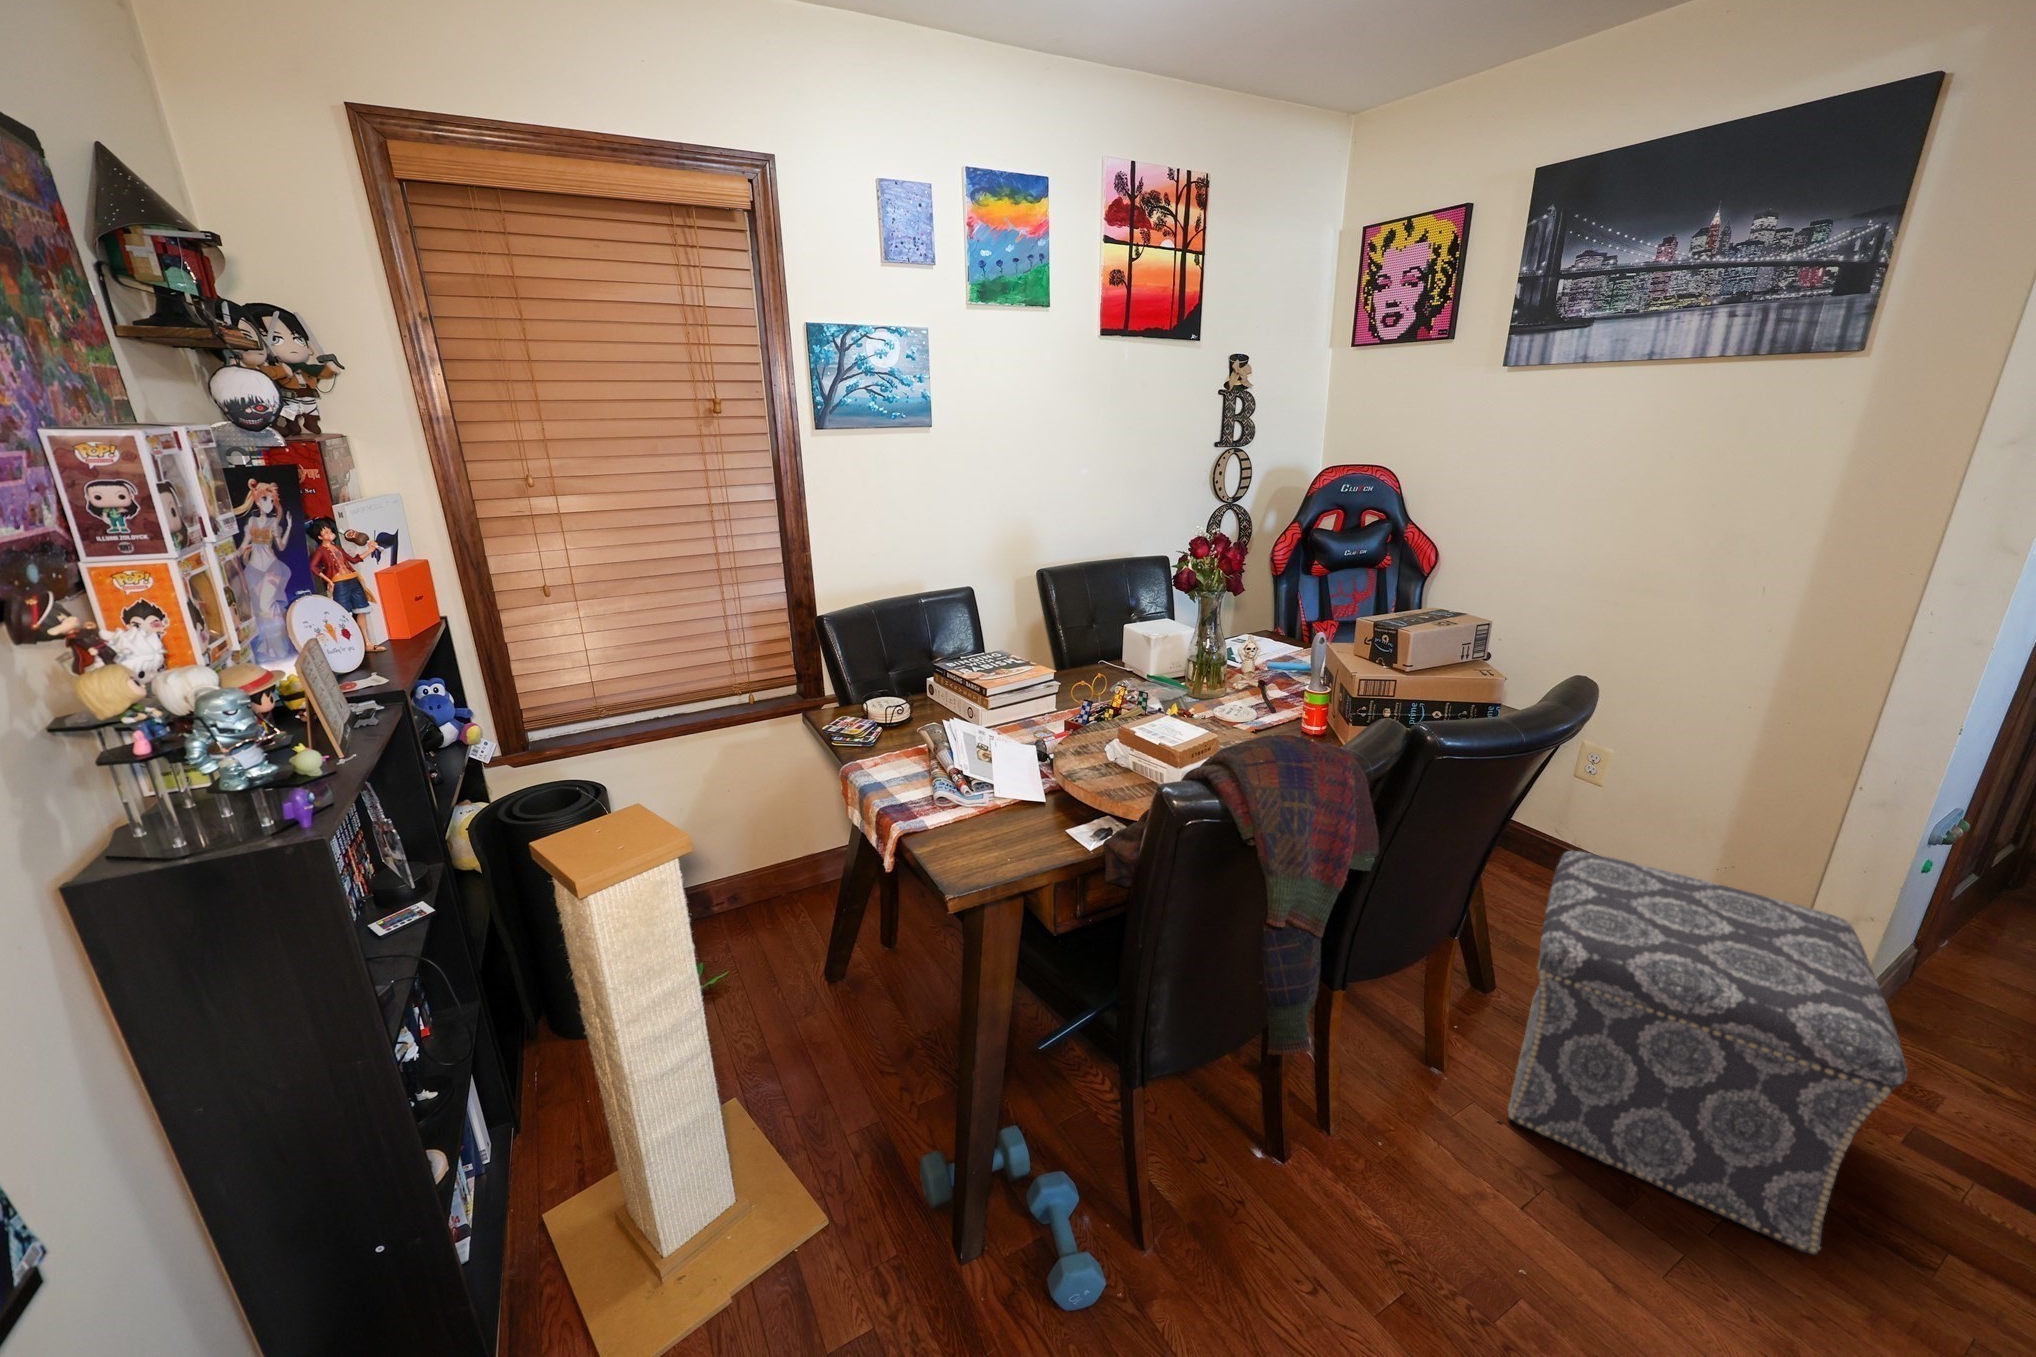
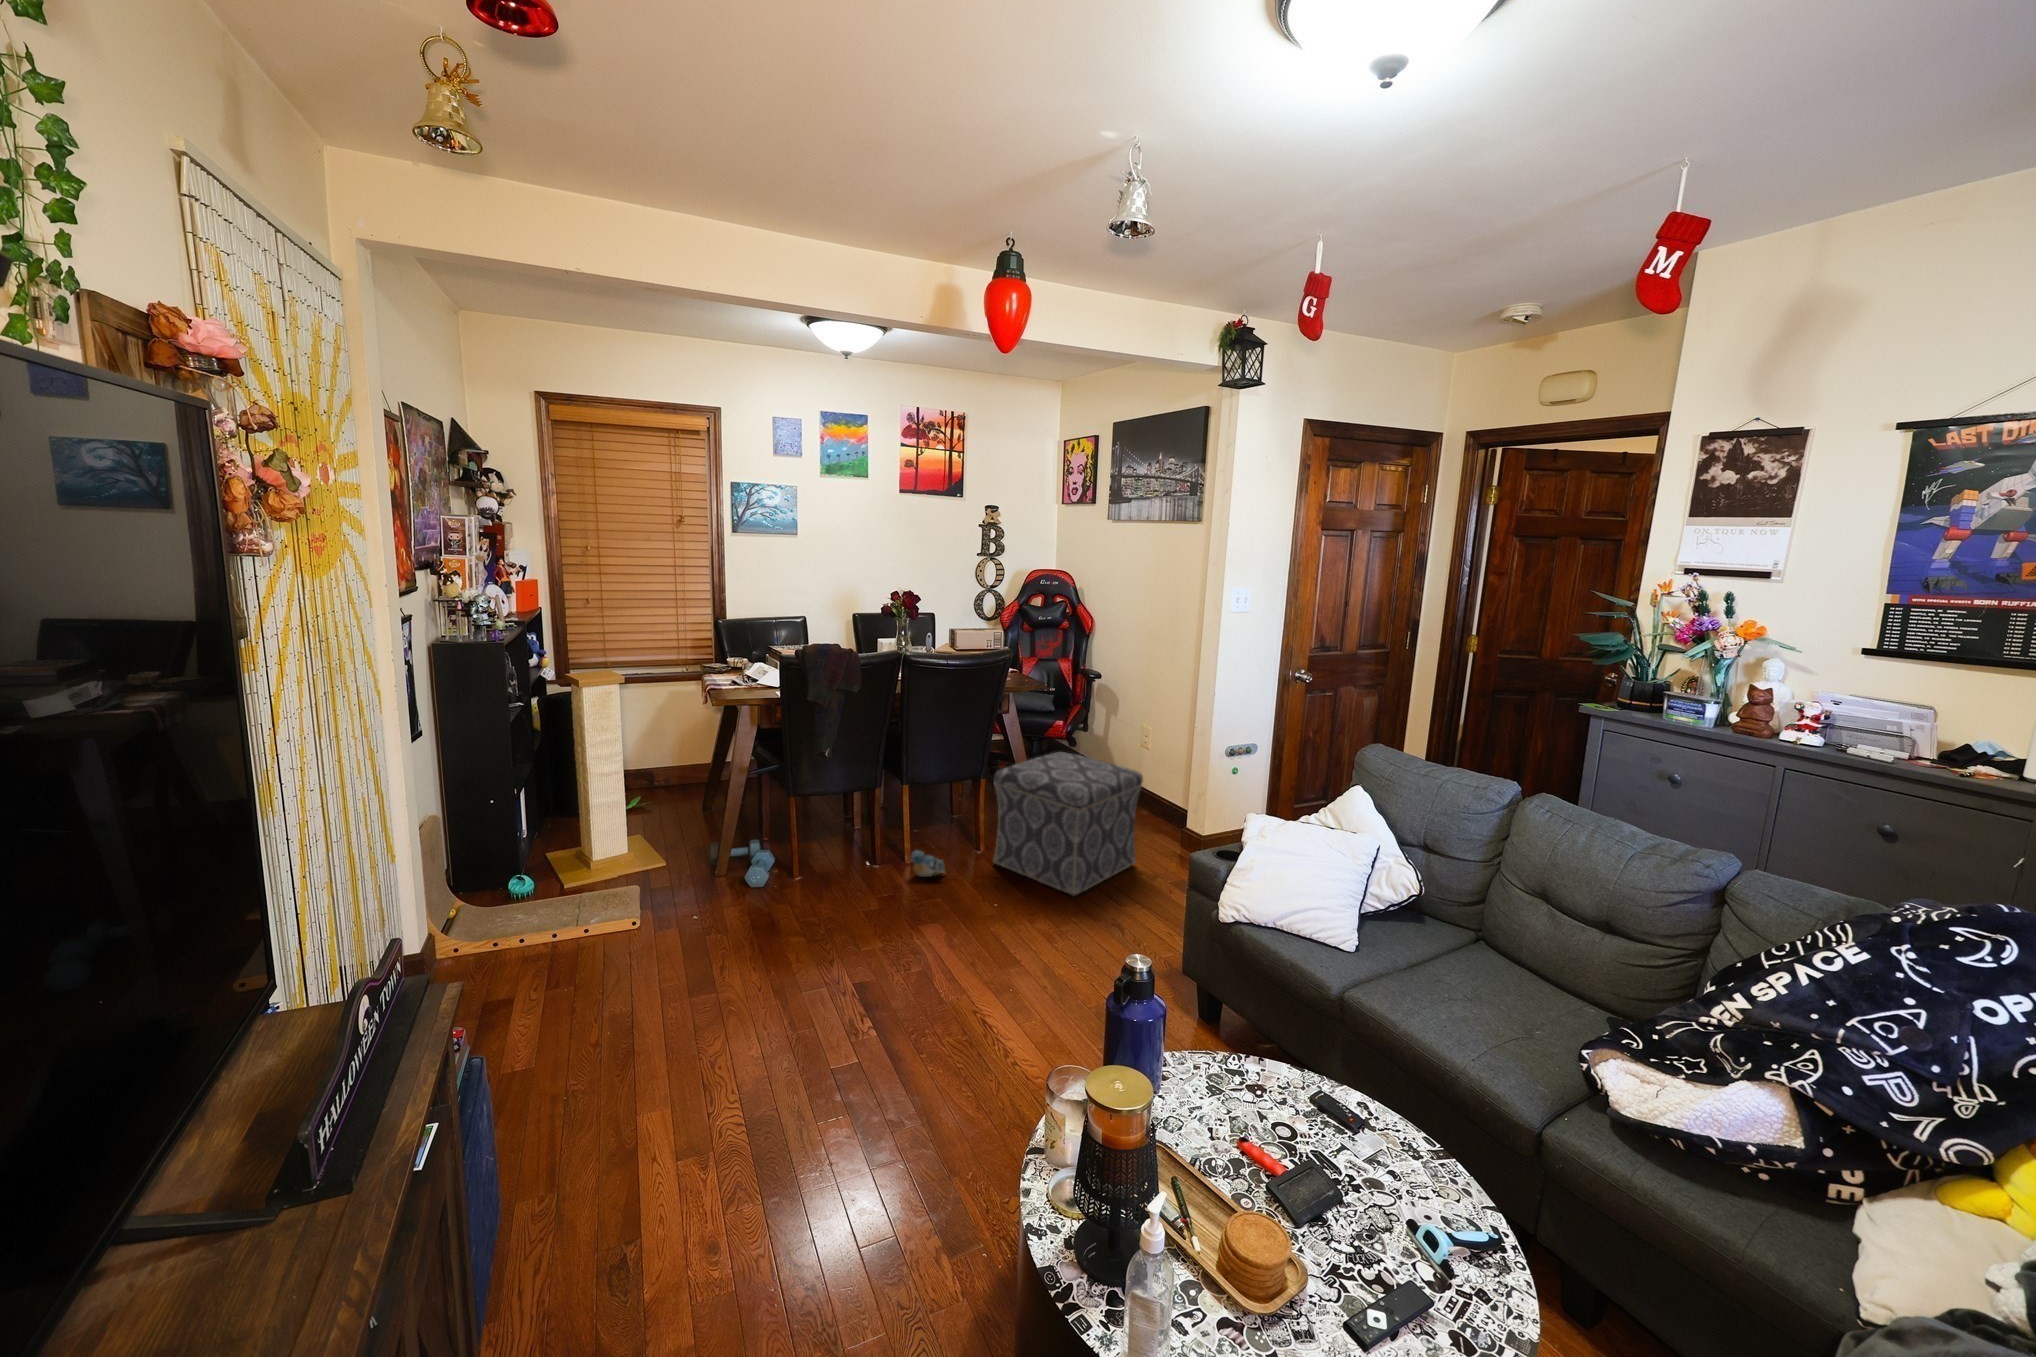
plush toy: none [1386,1143,1471,1205] -> present [910,850,947,877]

